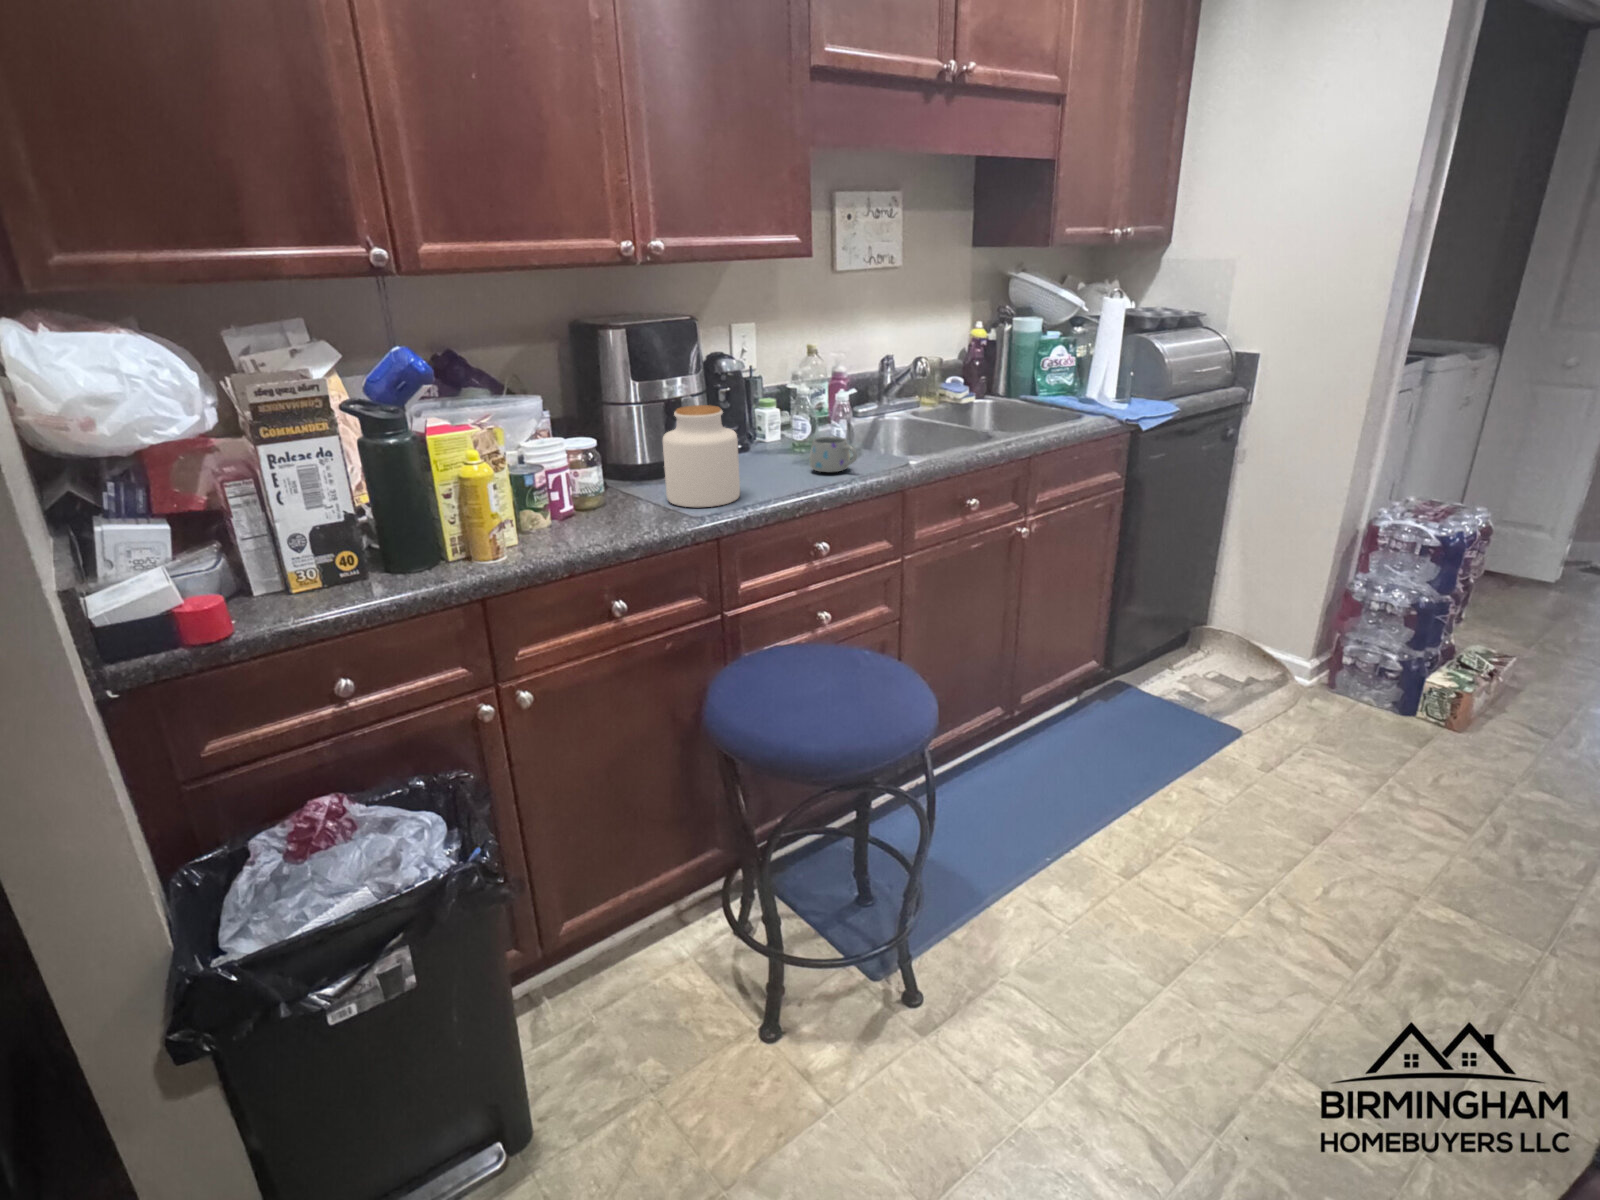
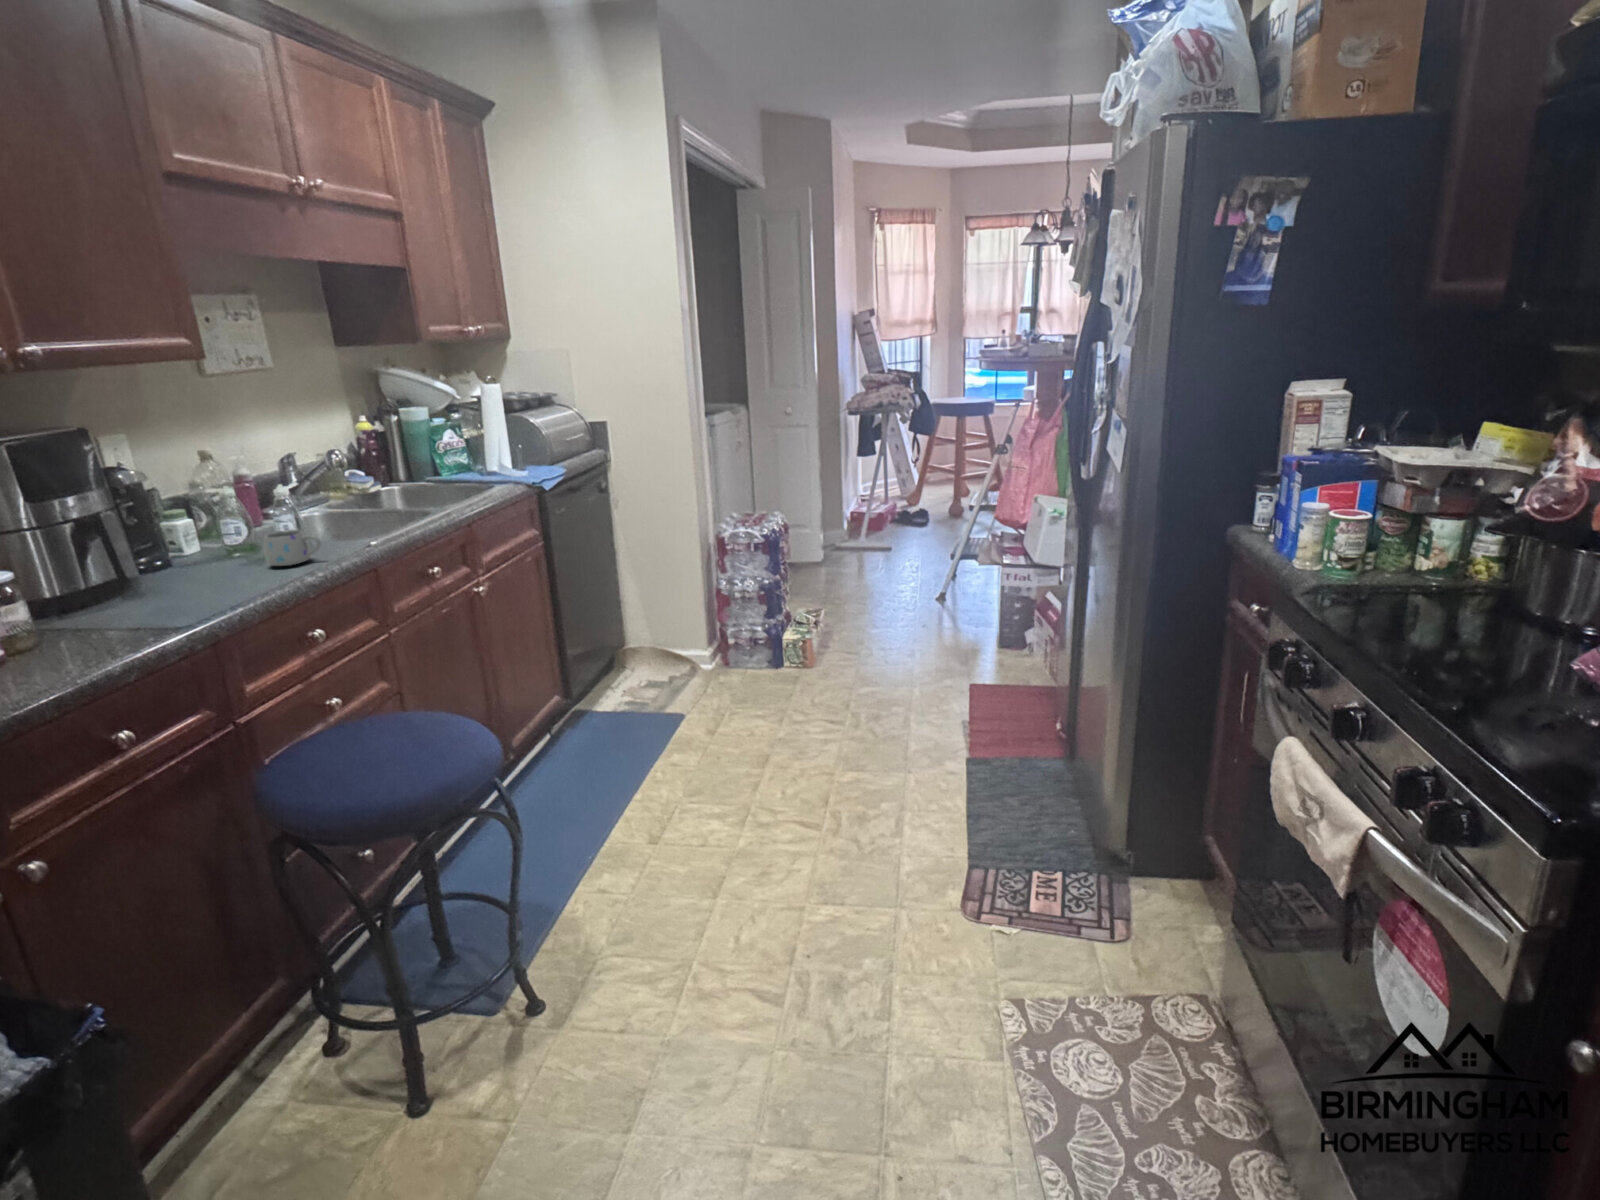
jar: present [663,405,740,507] -> none [100,513,213,624]

